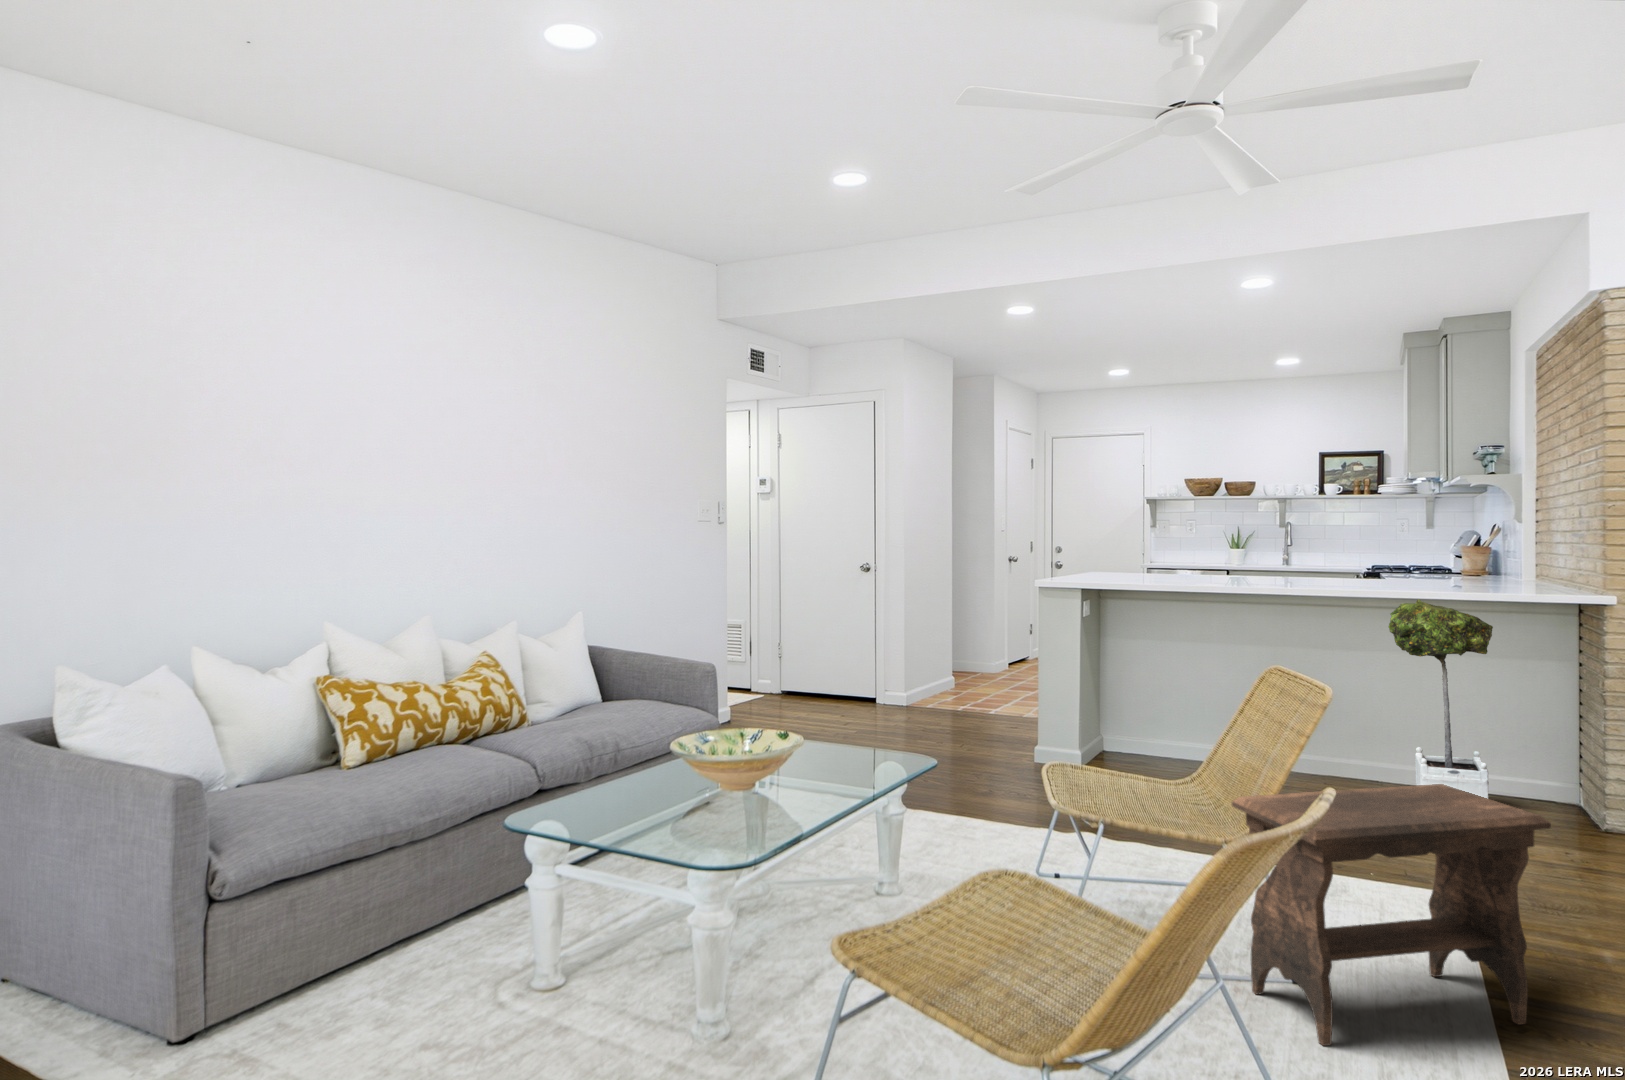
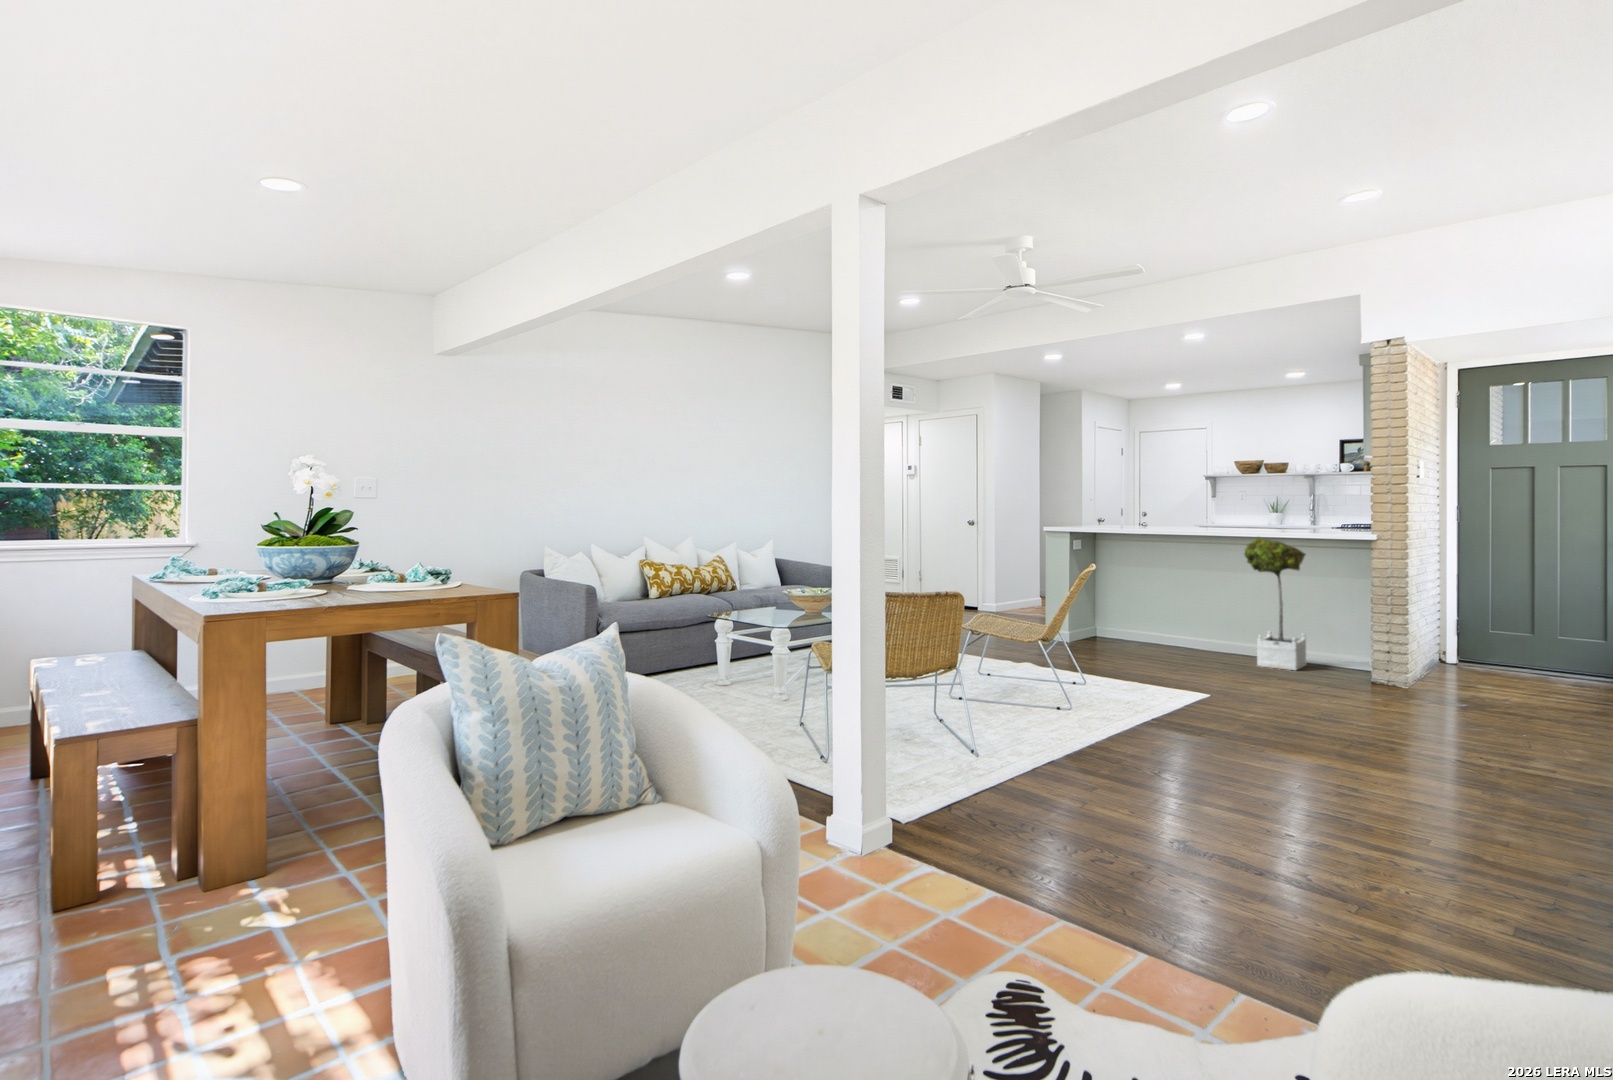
footstool: present [1232,784,1551,1046] -> none [1023,616,1159,724]

